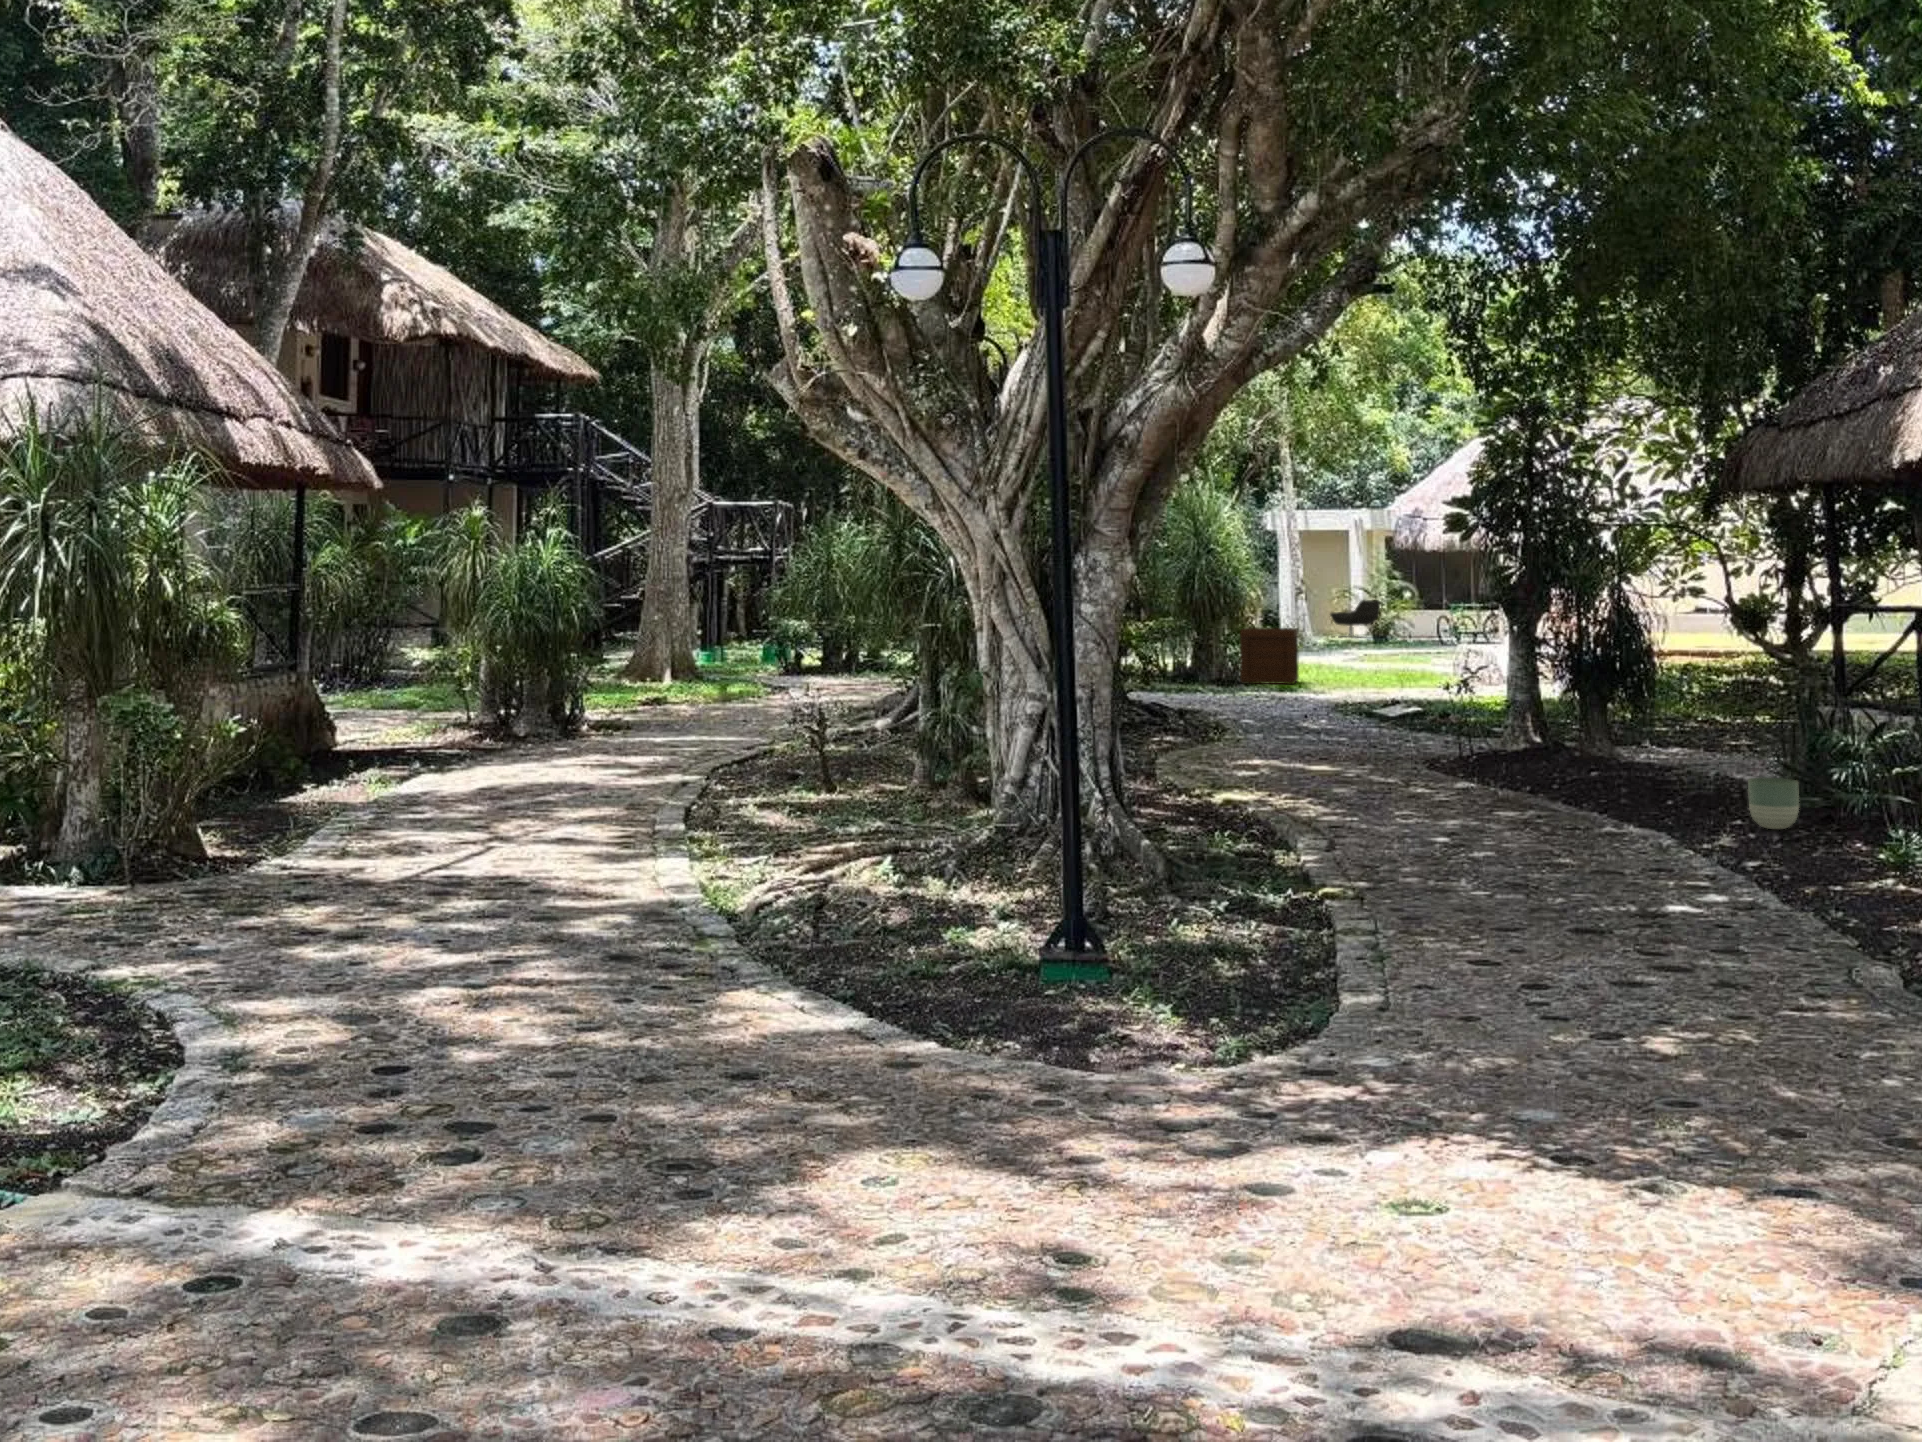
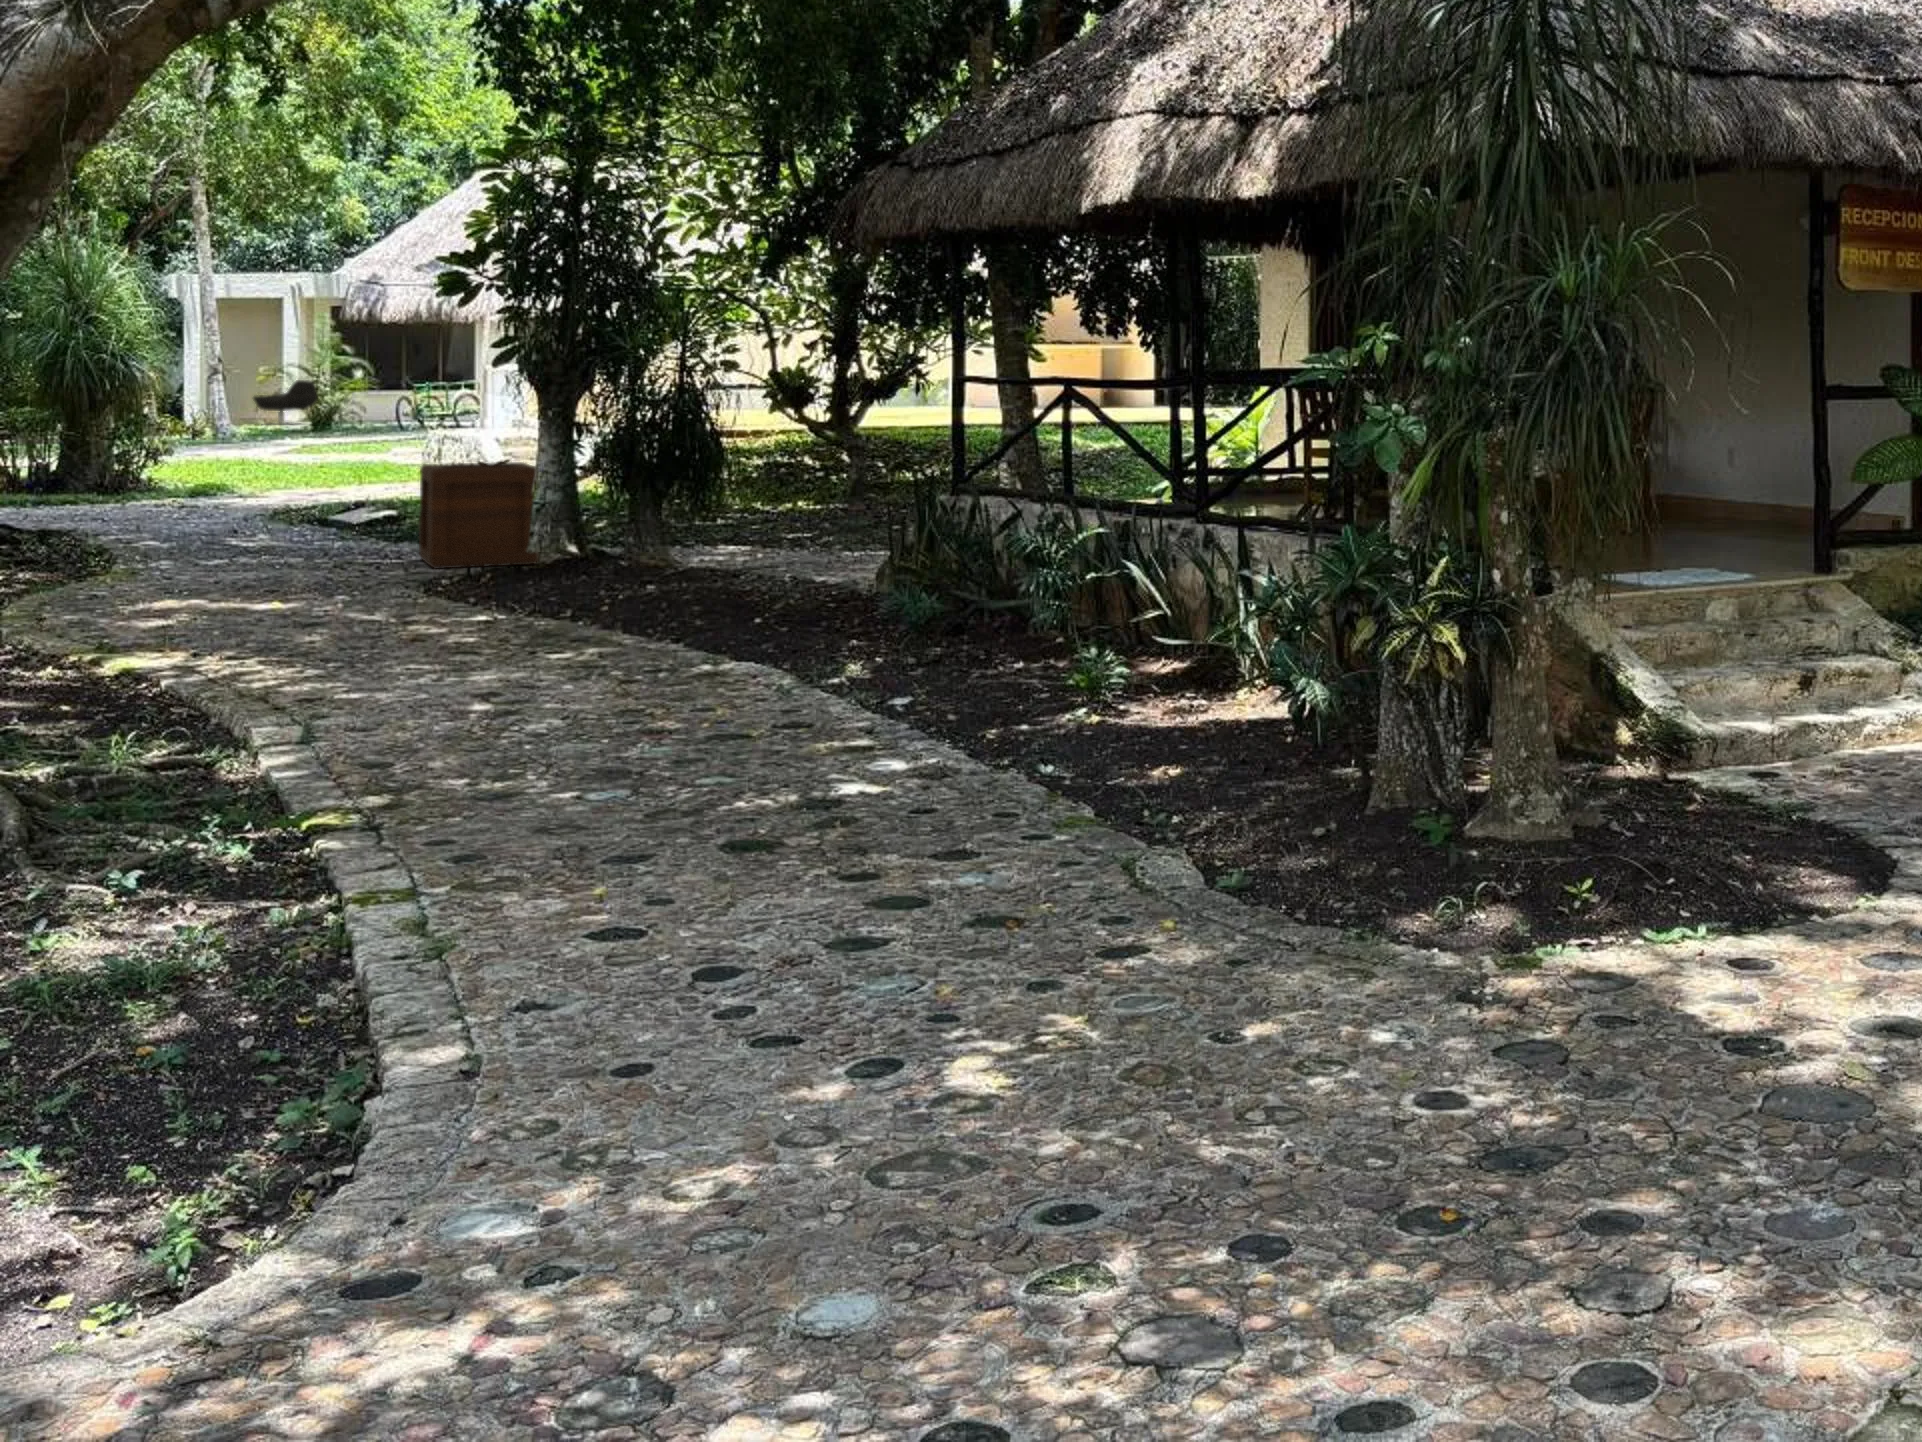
wooden crate: present [1240,628,1299,684] -> present [419,462,539,569]
planter: present [1748,778,1799,829] -> none [869,586,928,647]

